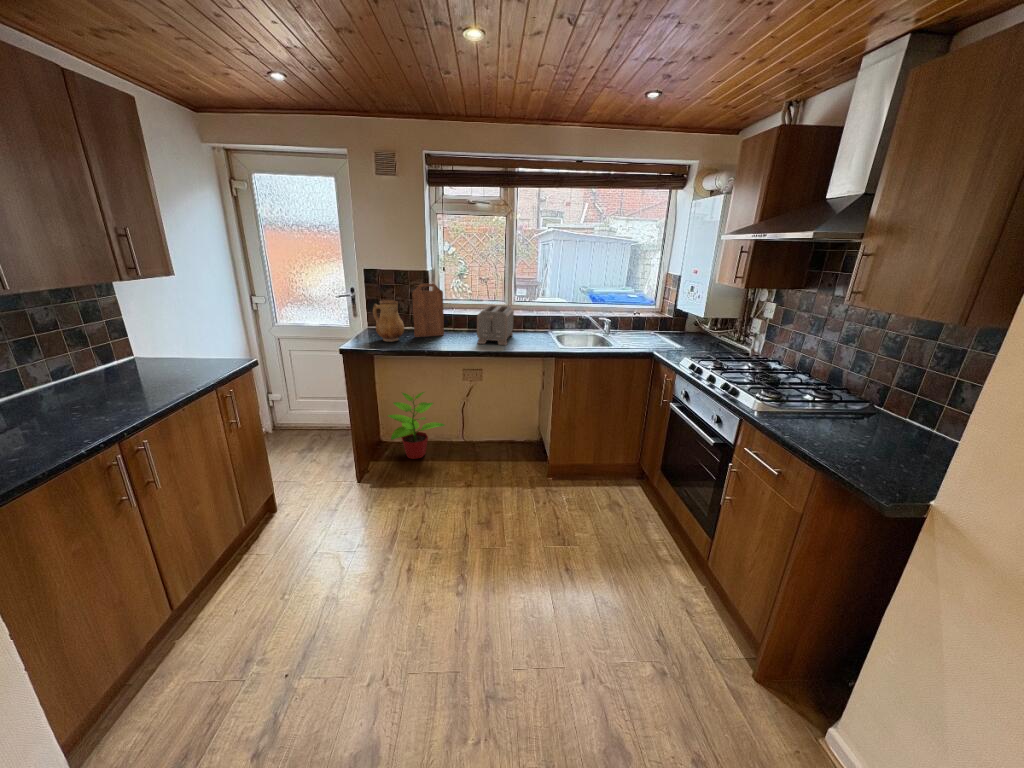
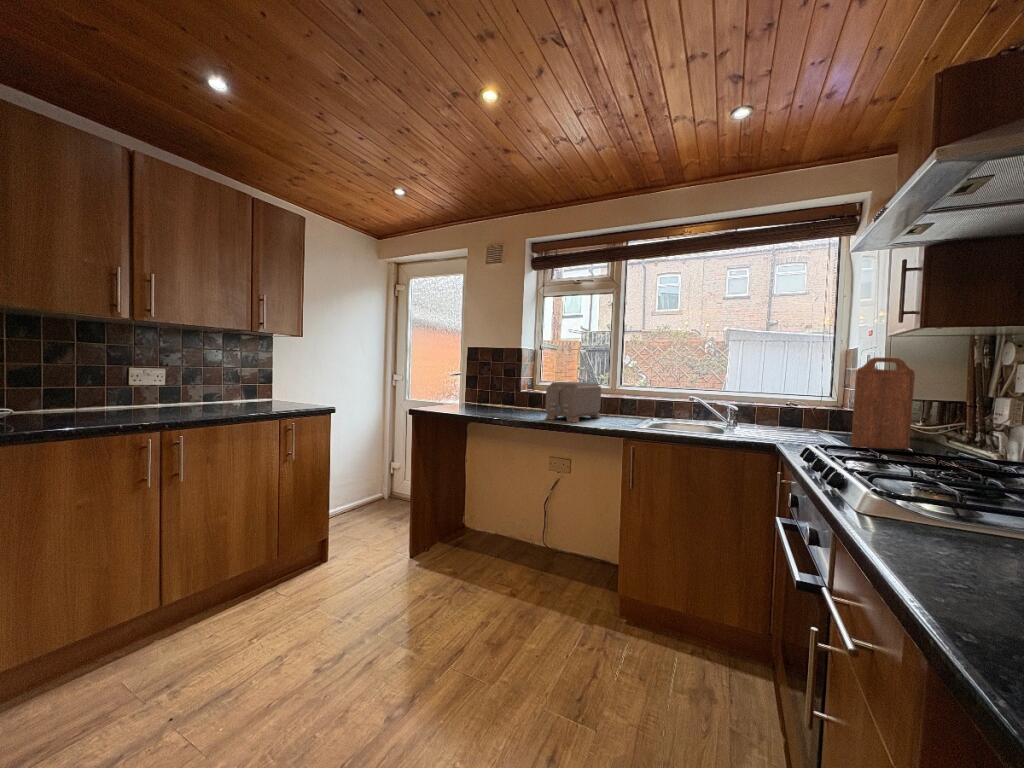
cutting board: present [412,284,444,337] -> present [851,357,915,449]
ceramic pitcher: present [373,300,404,341] -> none [456,372,484,412]
potted plant: present [388,392,444,459] -> none [452,469,515,550]

